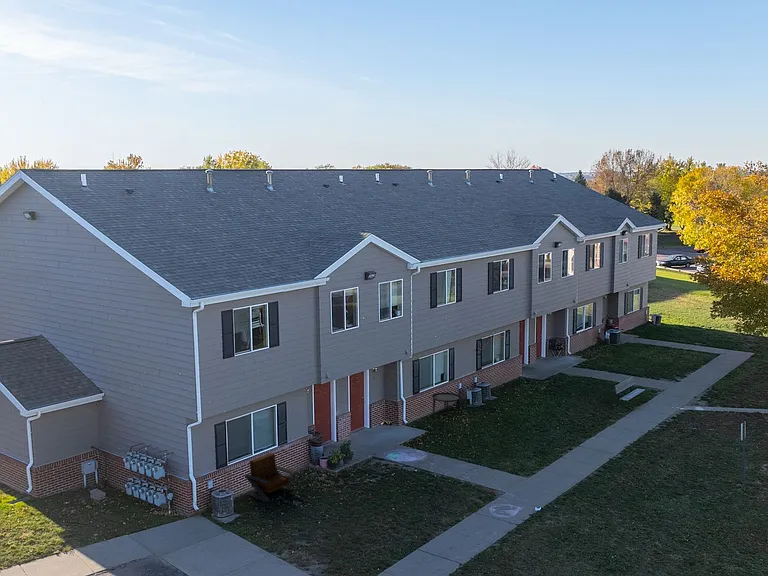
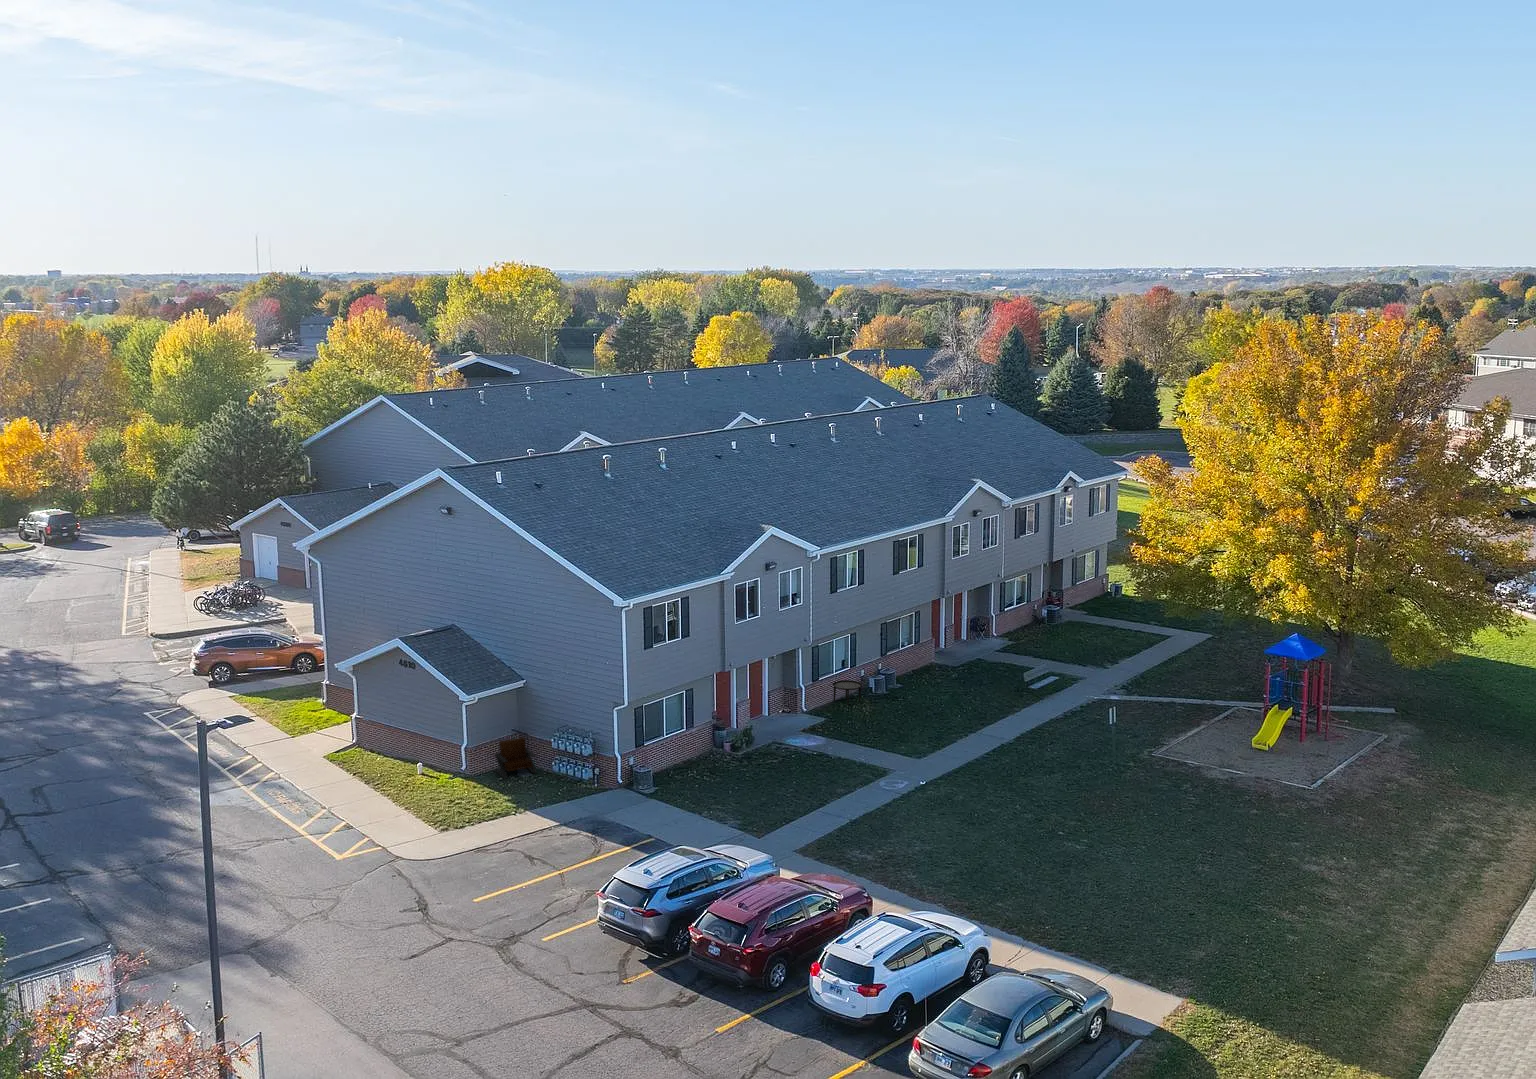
lounge chair: present [245,453,293,502] -> present [495,737,537,778]

